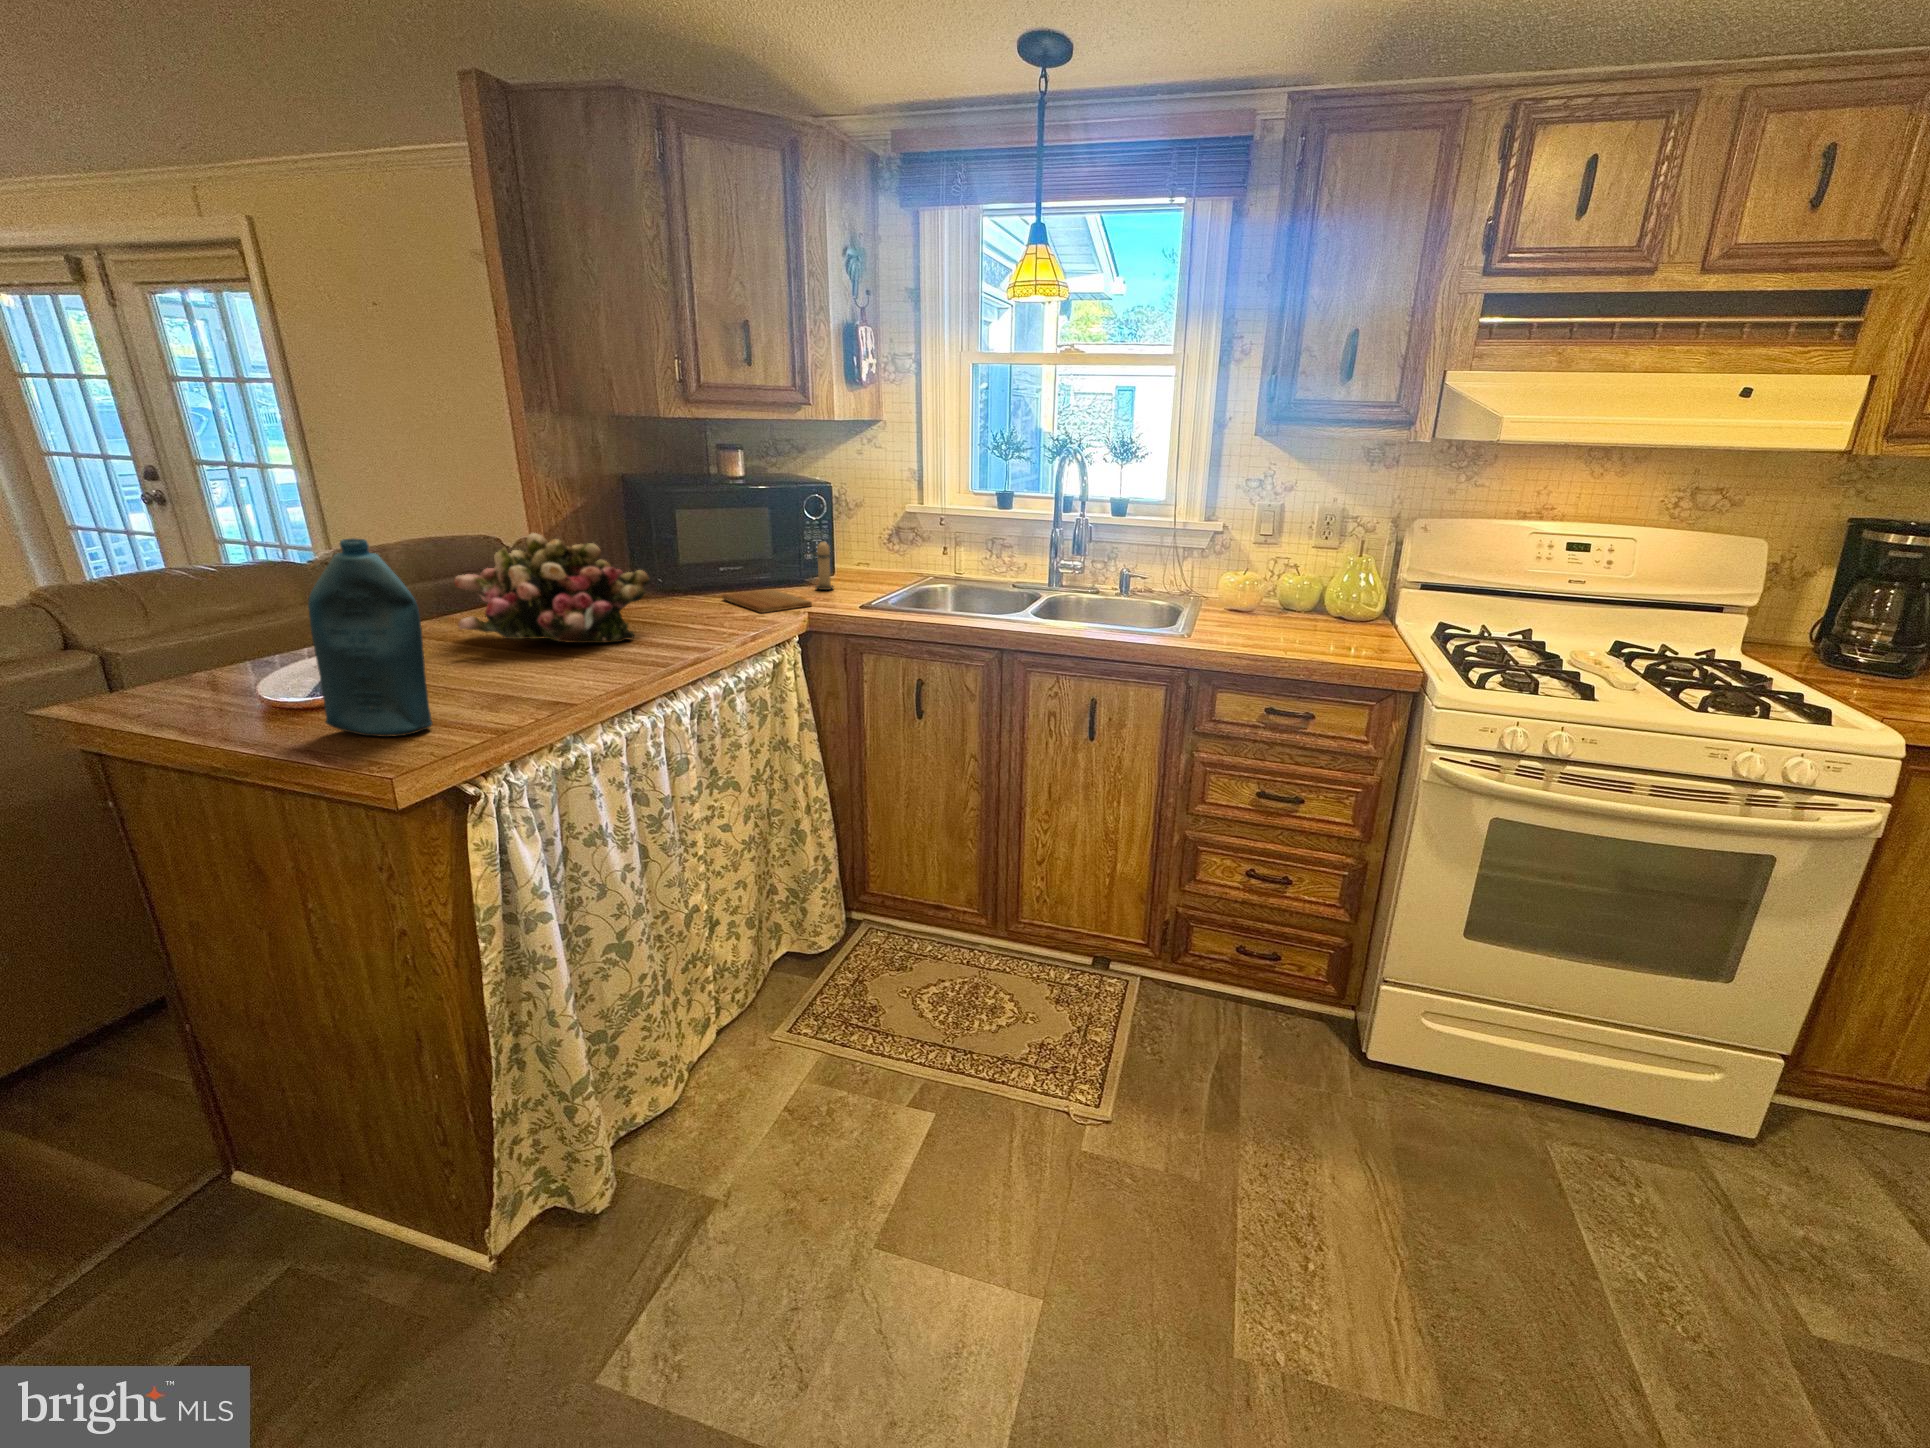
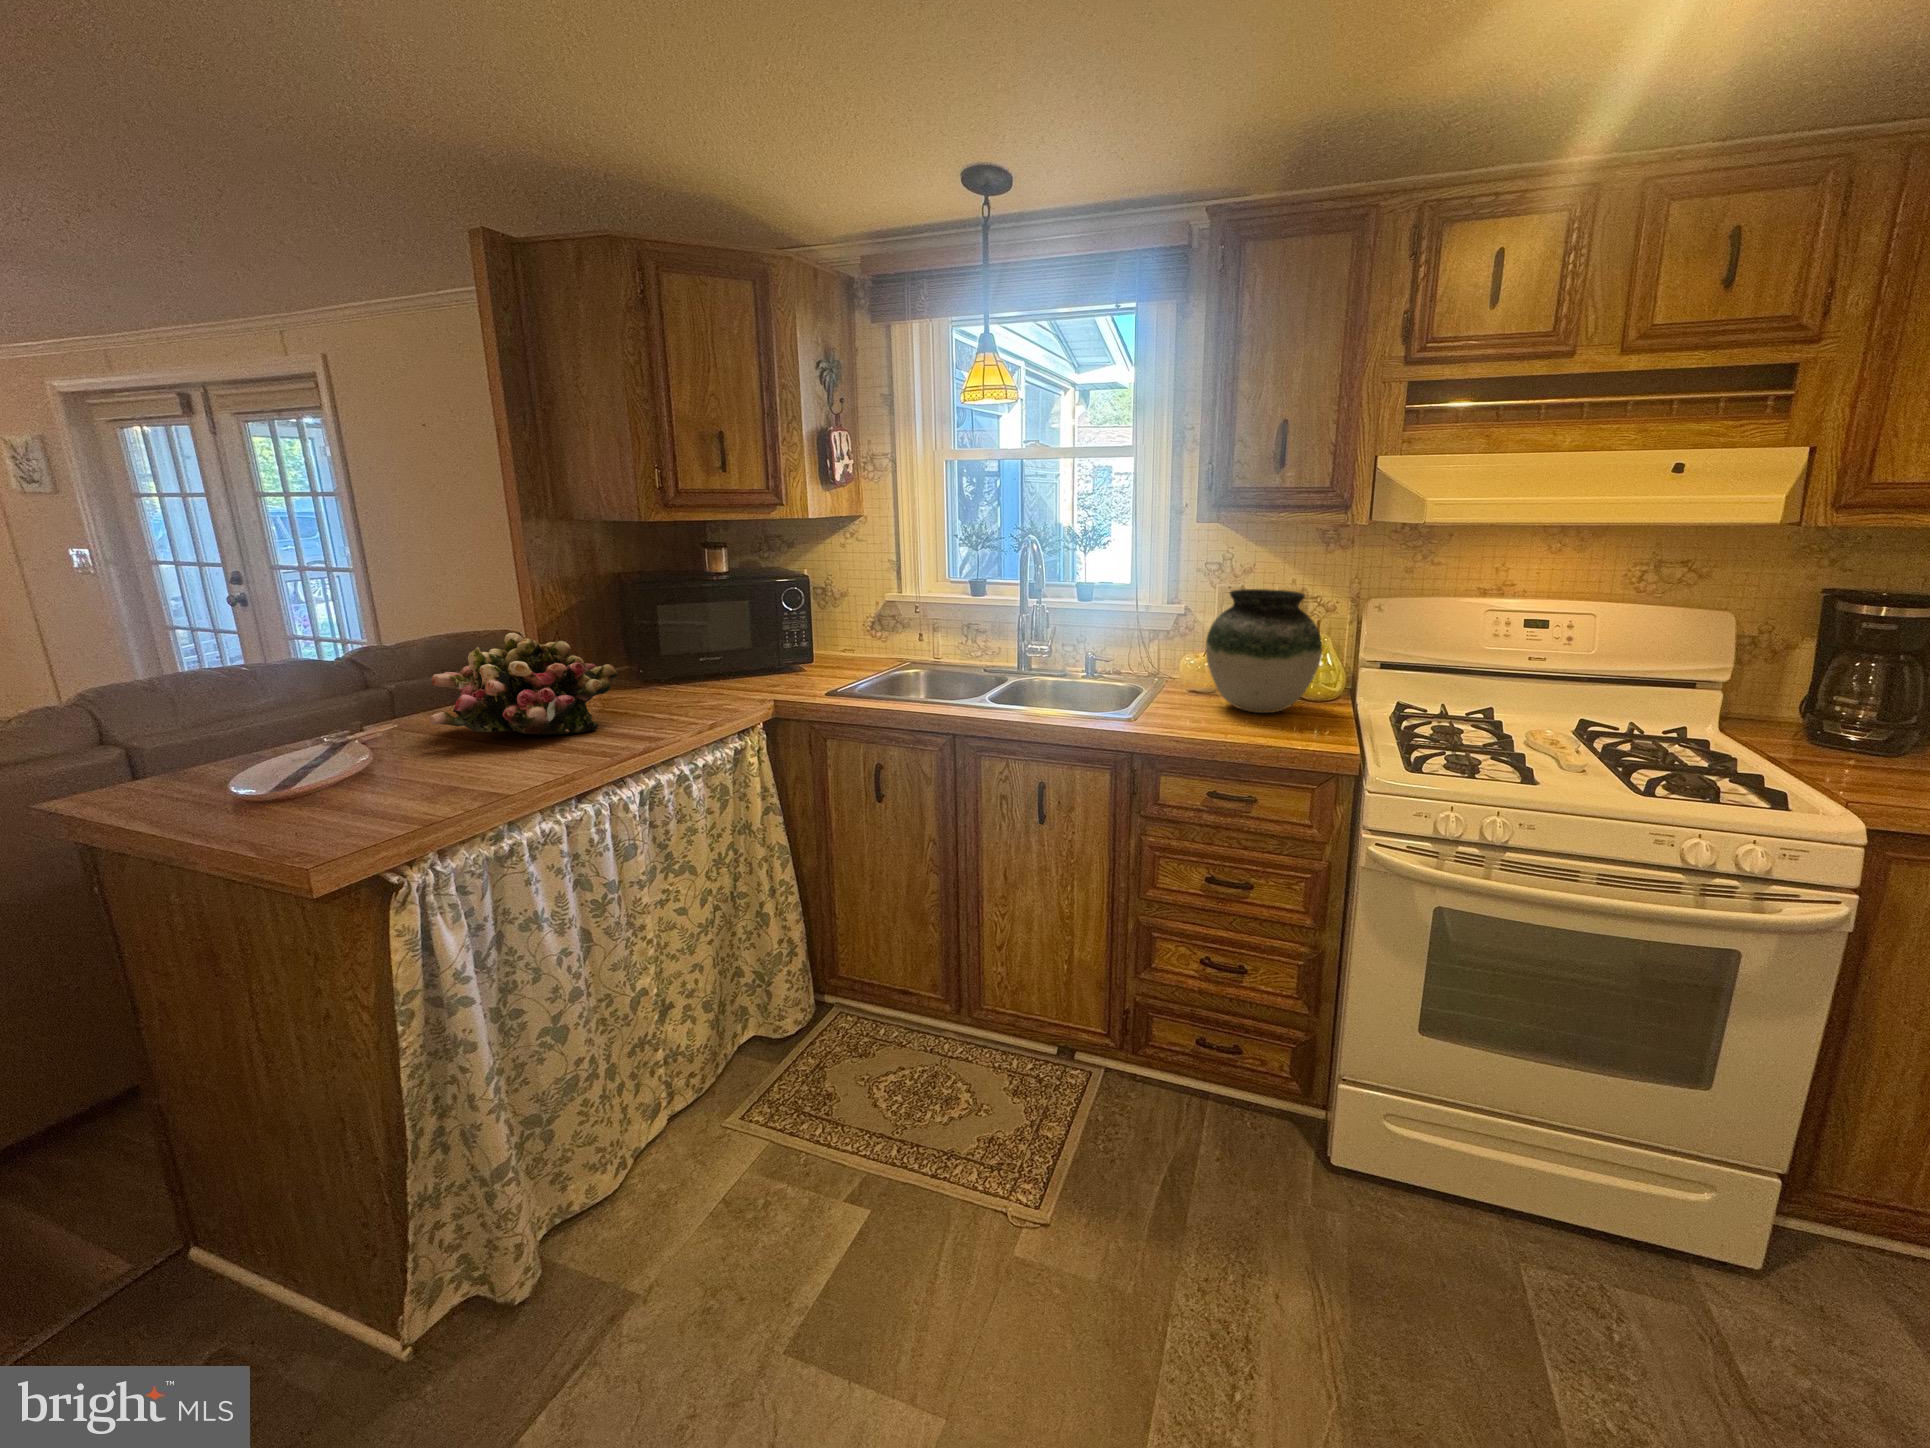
vase: none [1256,507,1375,632] -> present [1206,589,1322,713]
bottle: present [308,539,432,737] -> none [259,650,369,830]
candle: present [813,541,833,590] -> none [789,627,815,677]
cutting board: present [723,589,812,613] -> none [700,676,782,701]

